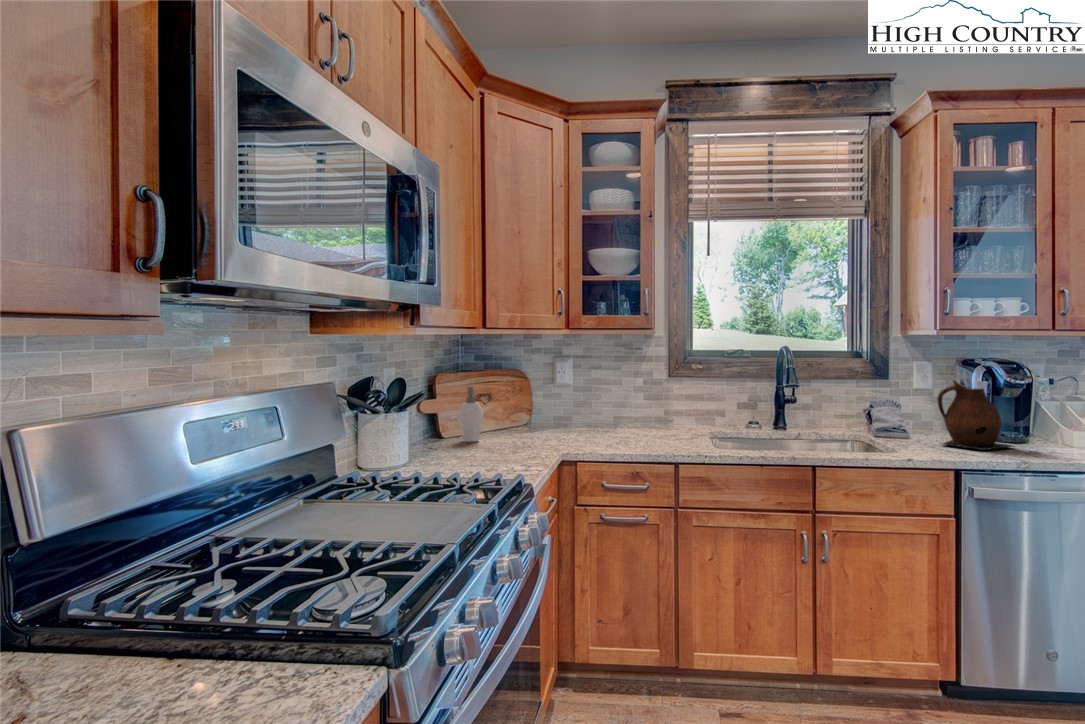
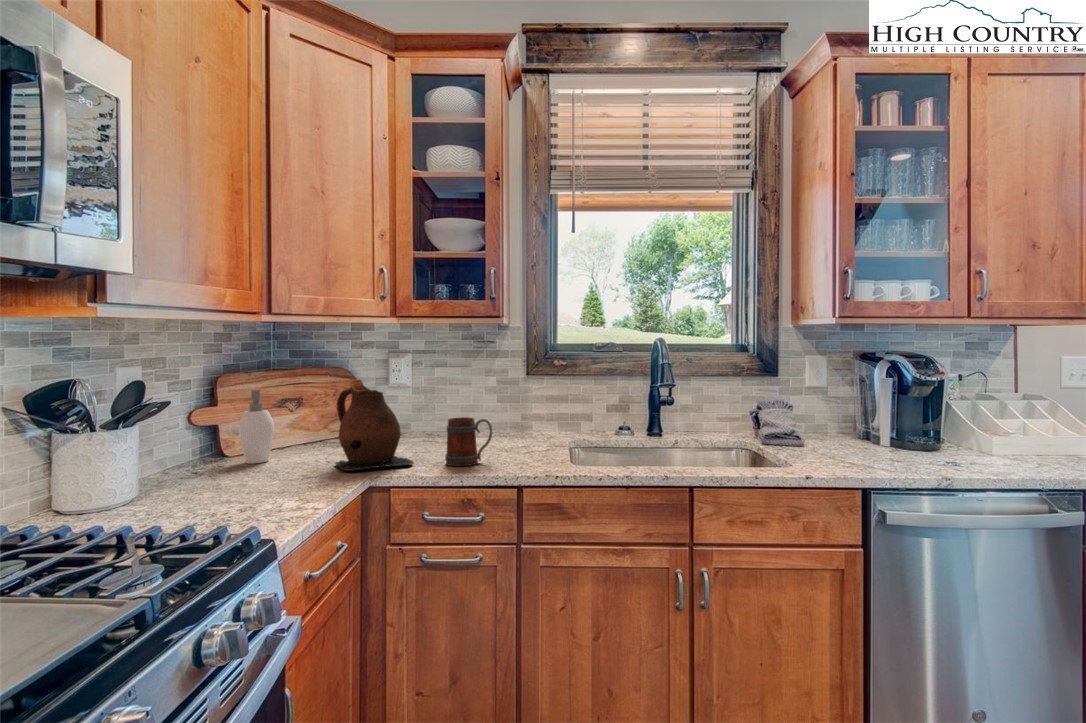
ceramic pitcher: present [937,380,1013,450] -> present [335,380,414,471]
mug: none [617,410,653,447] -> present [445,417,492,466]

